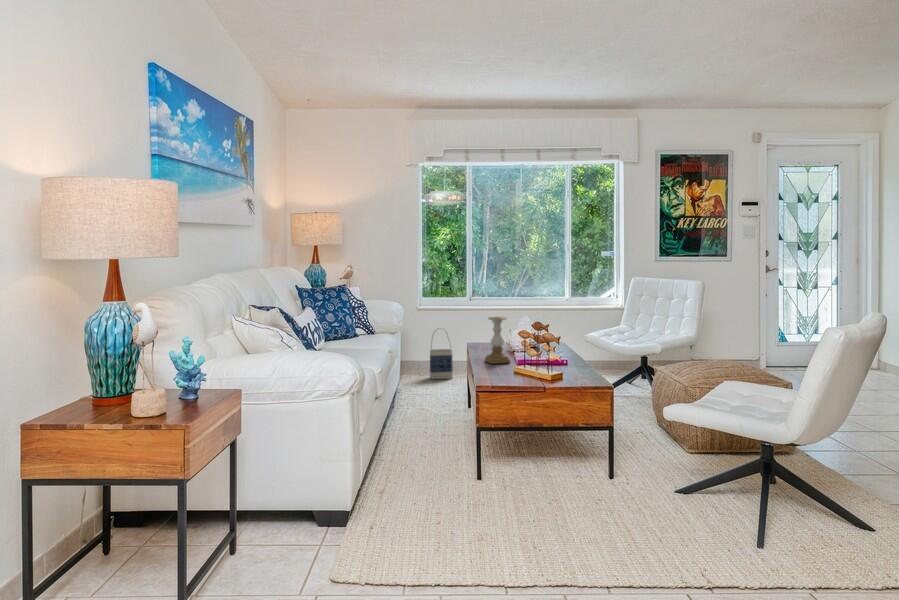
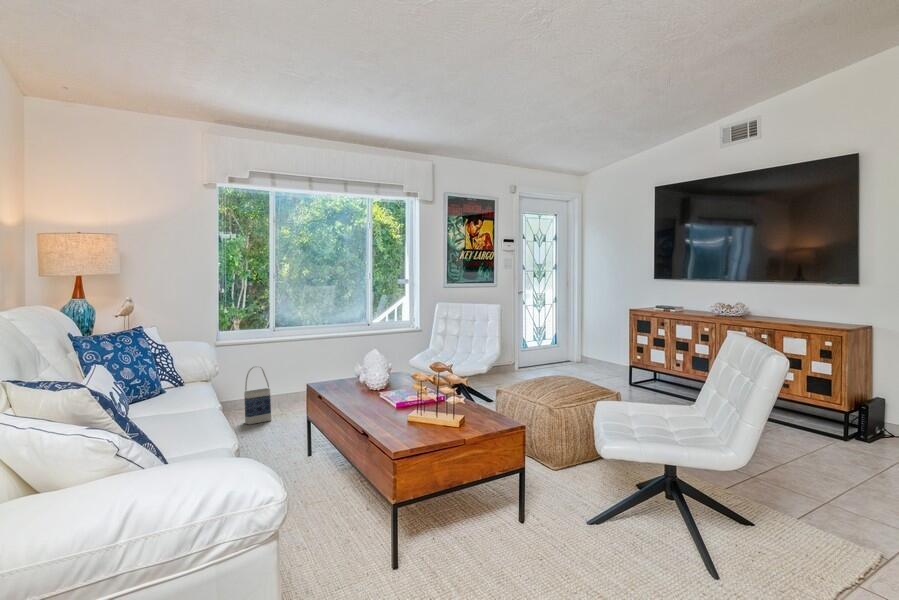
candle holder: present [485,317,510,364] -> none [362,360,393,415]

